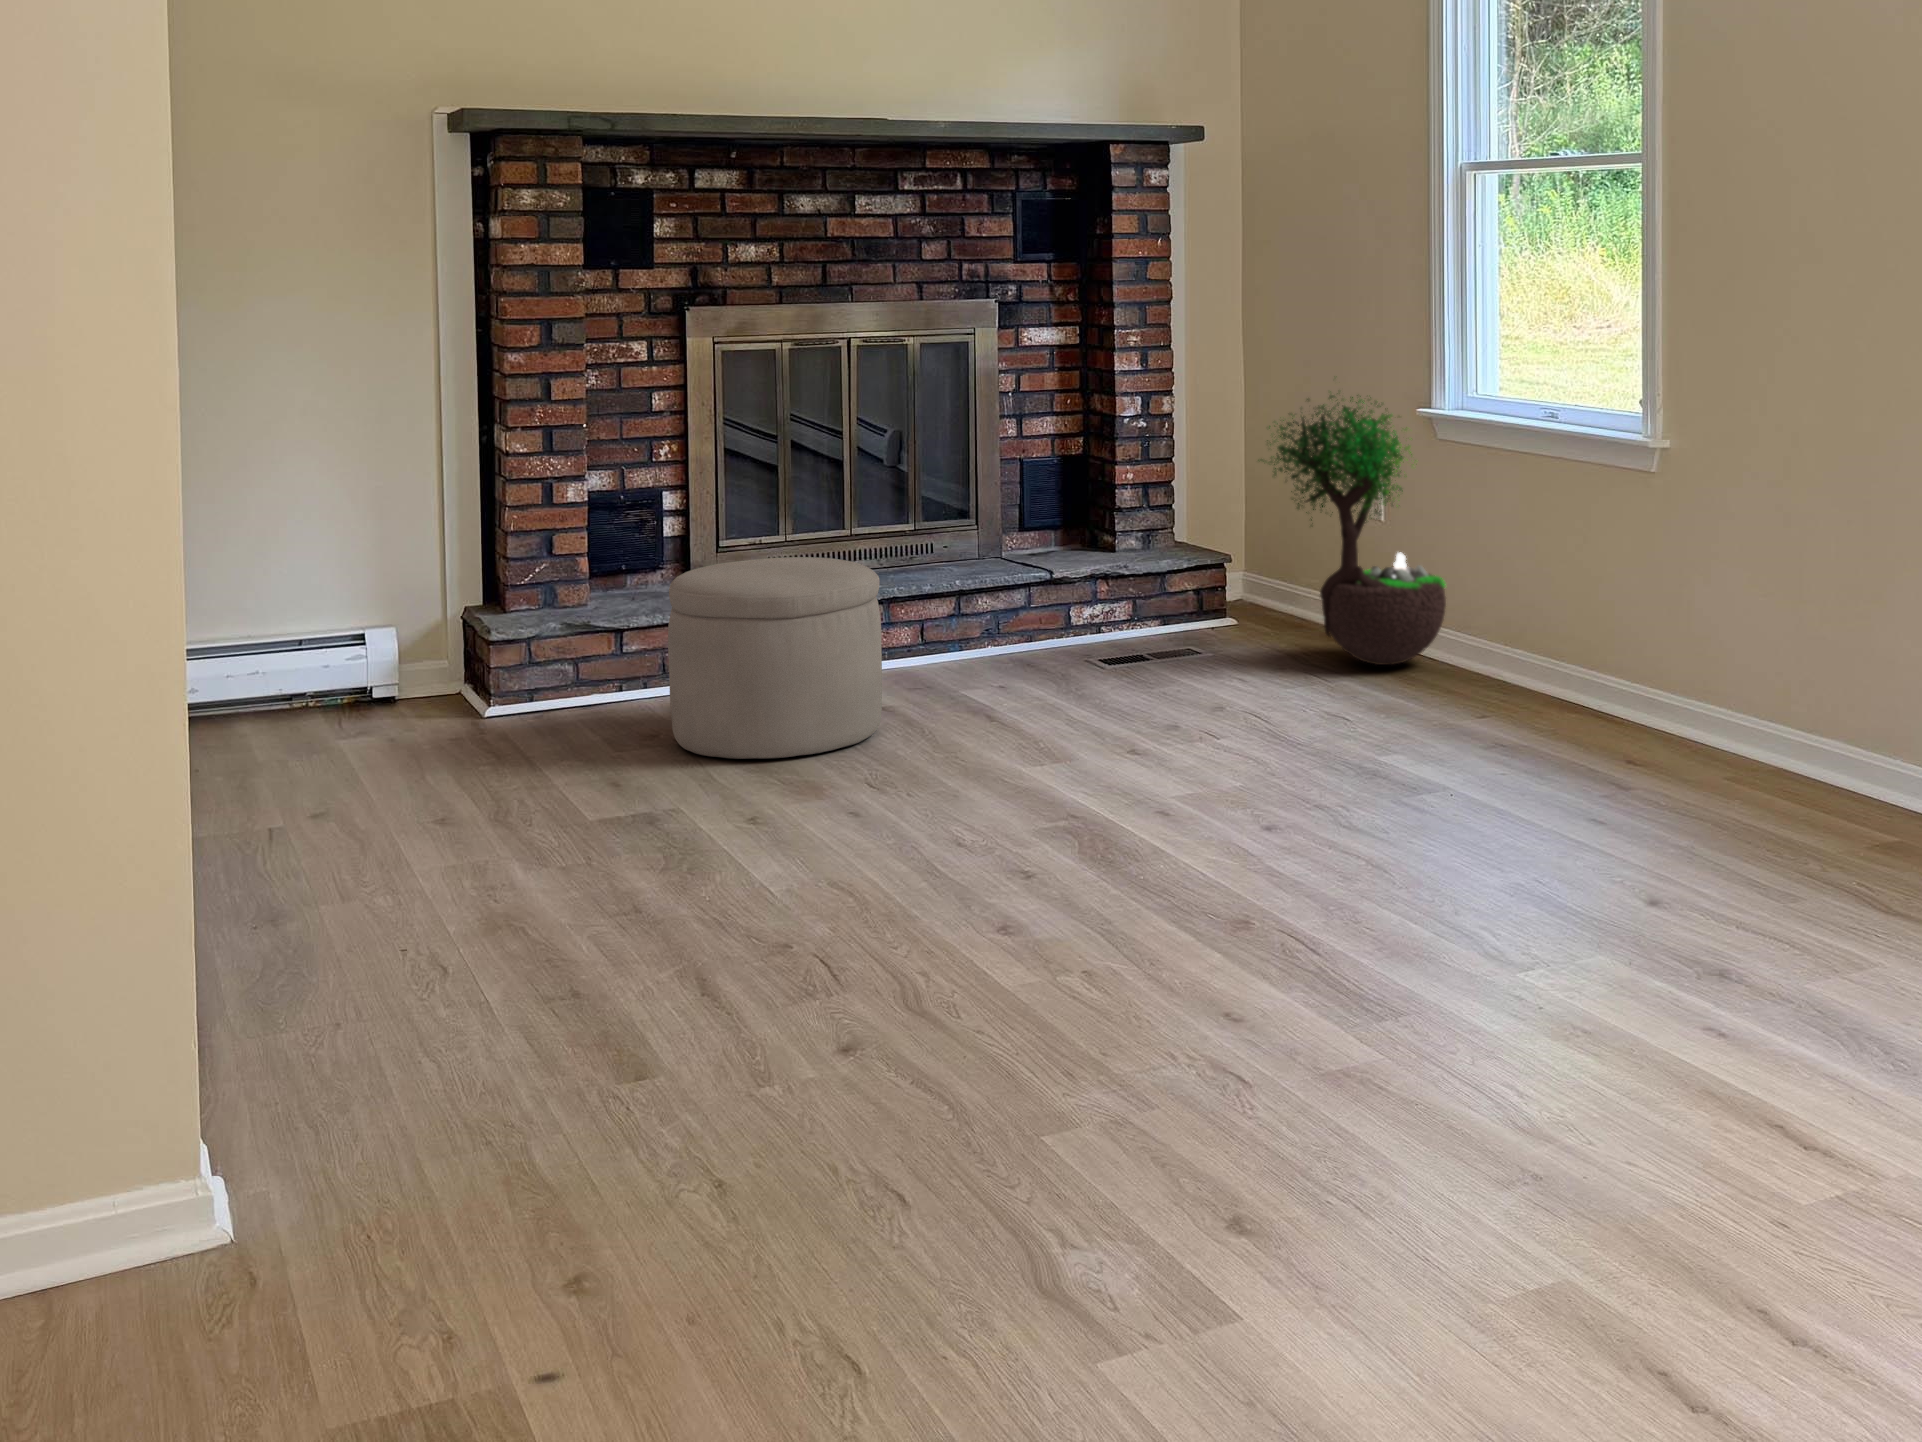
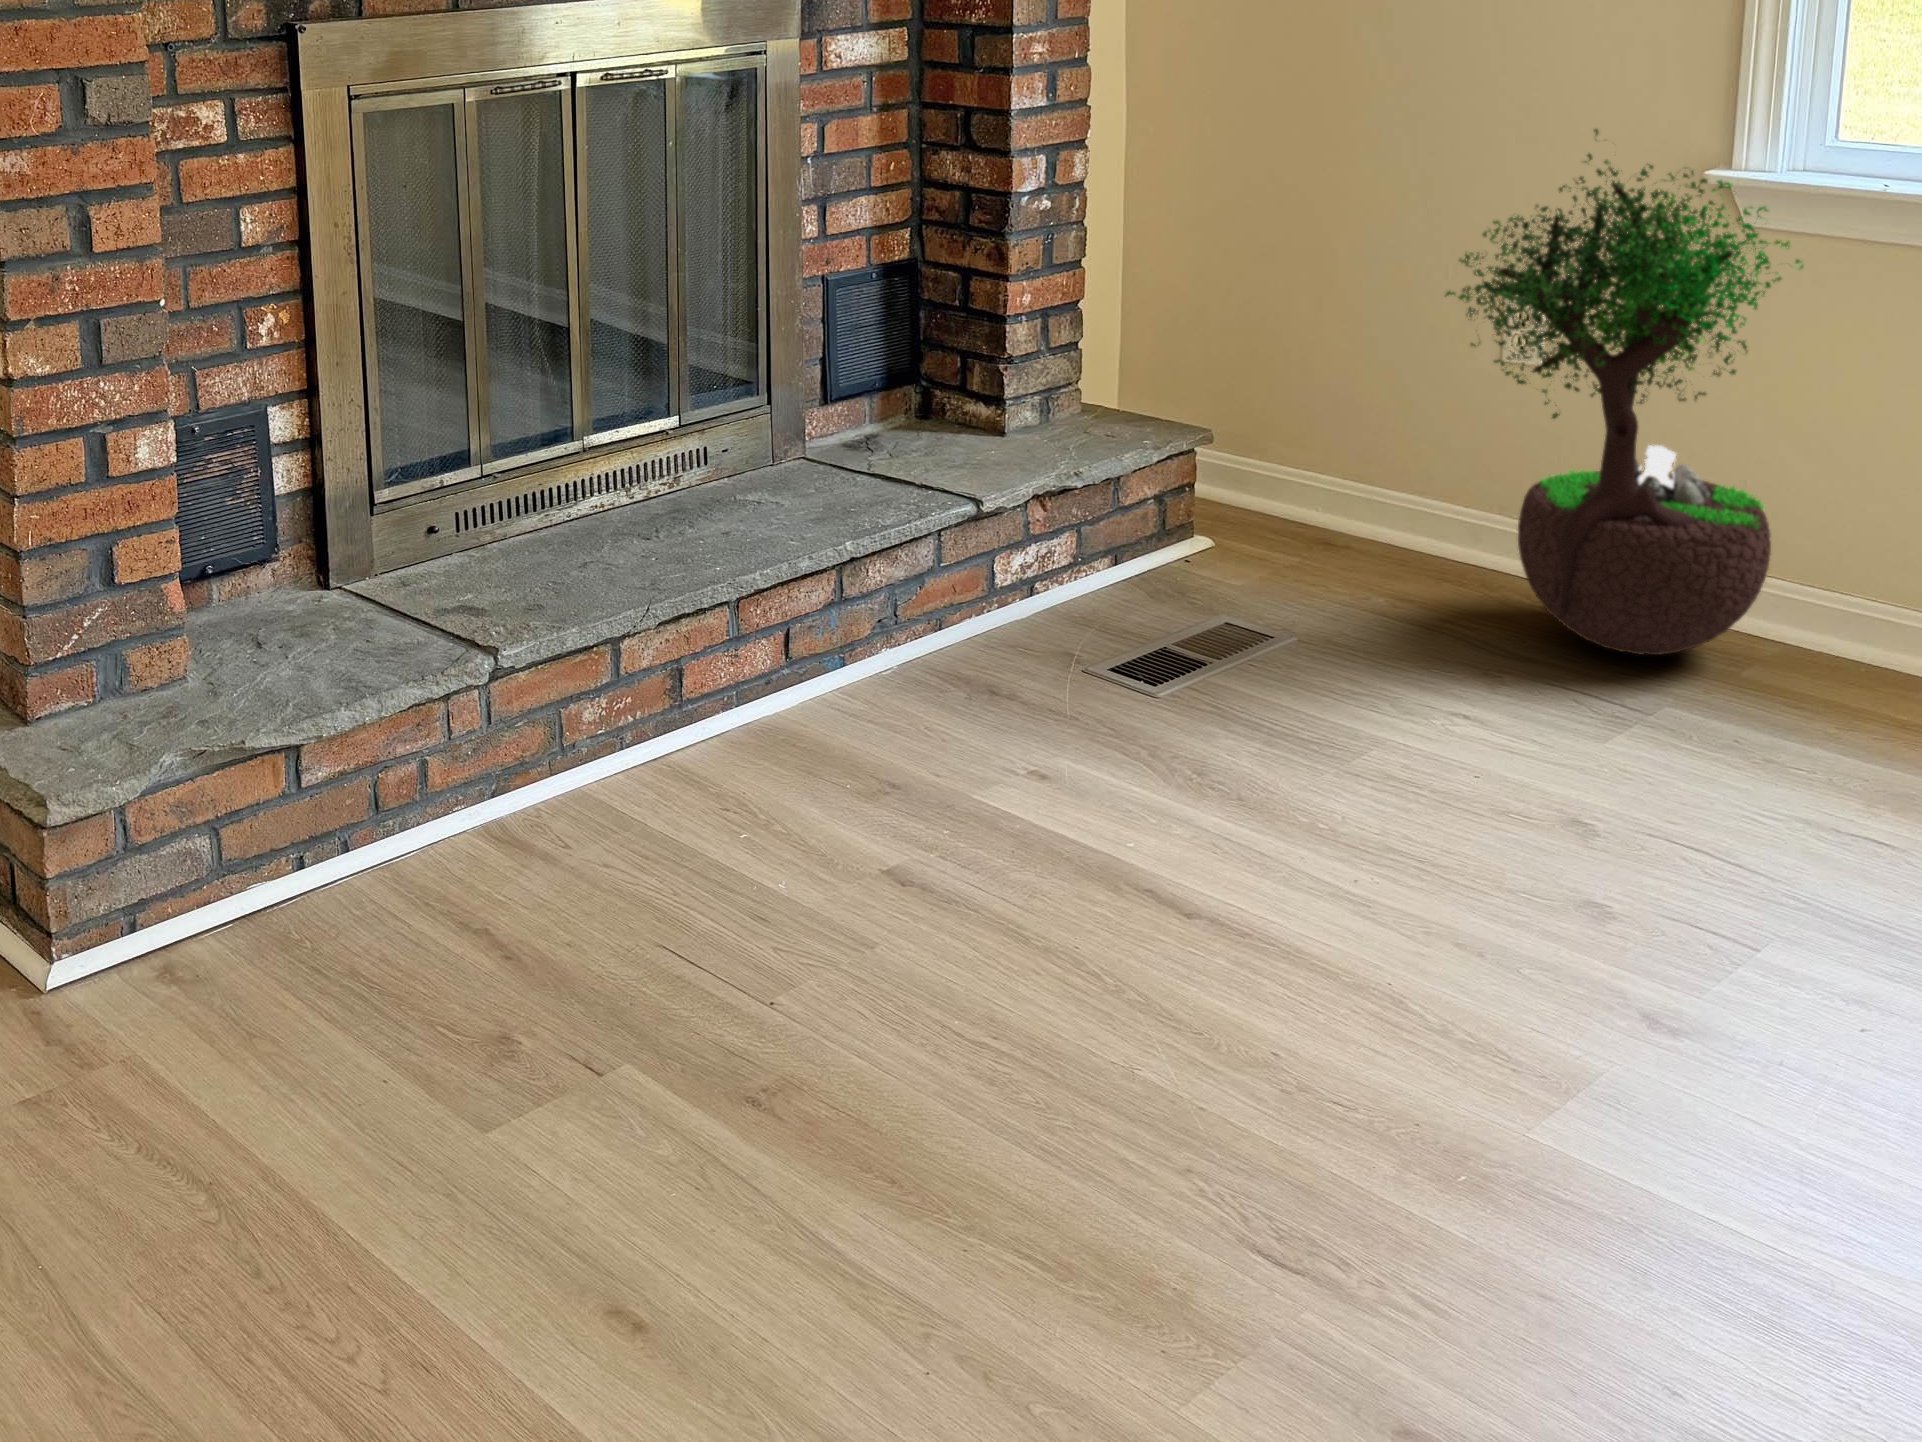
ottoman: present [668,557,882,759] -> none [545,593,1025,1137]

